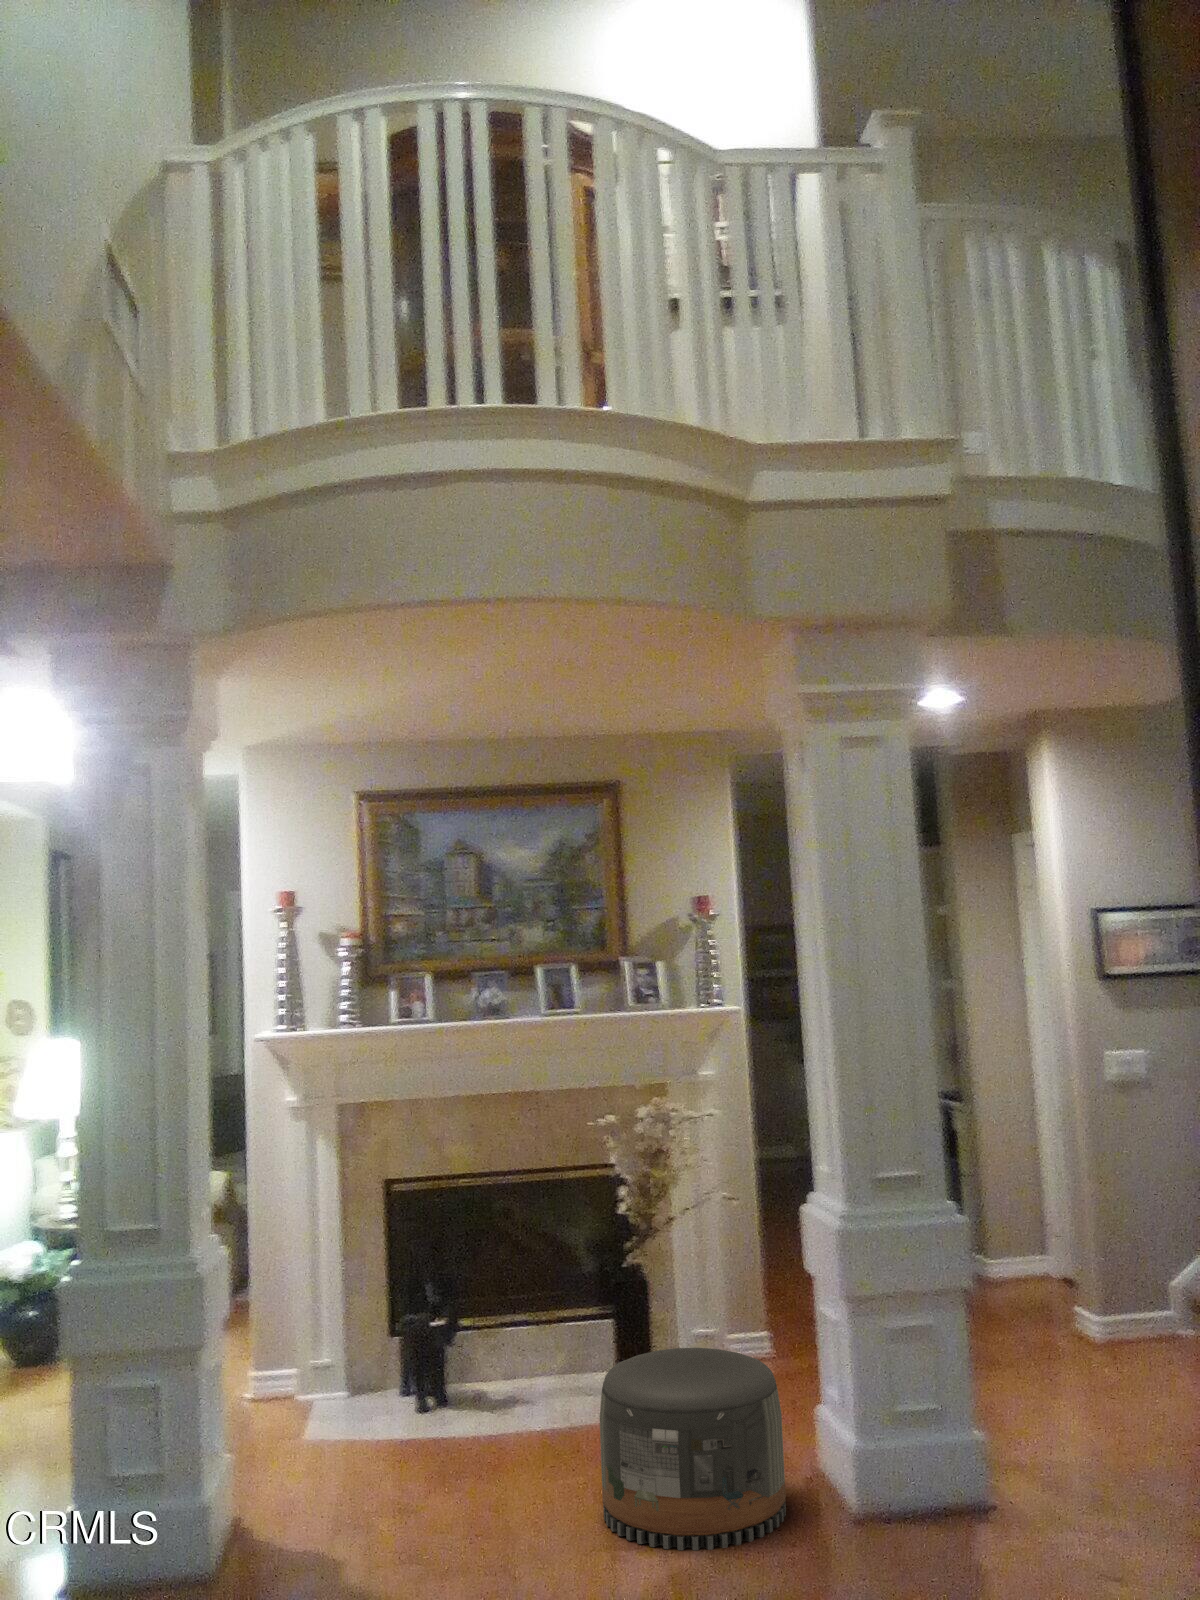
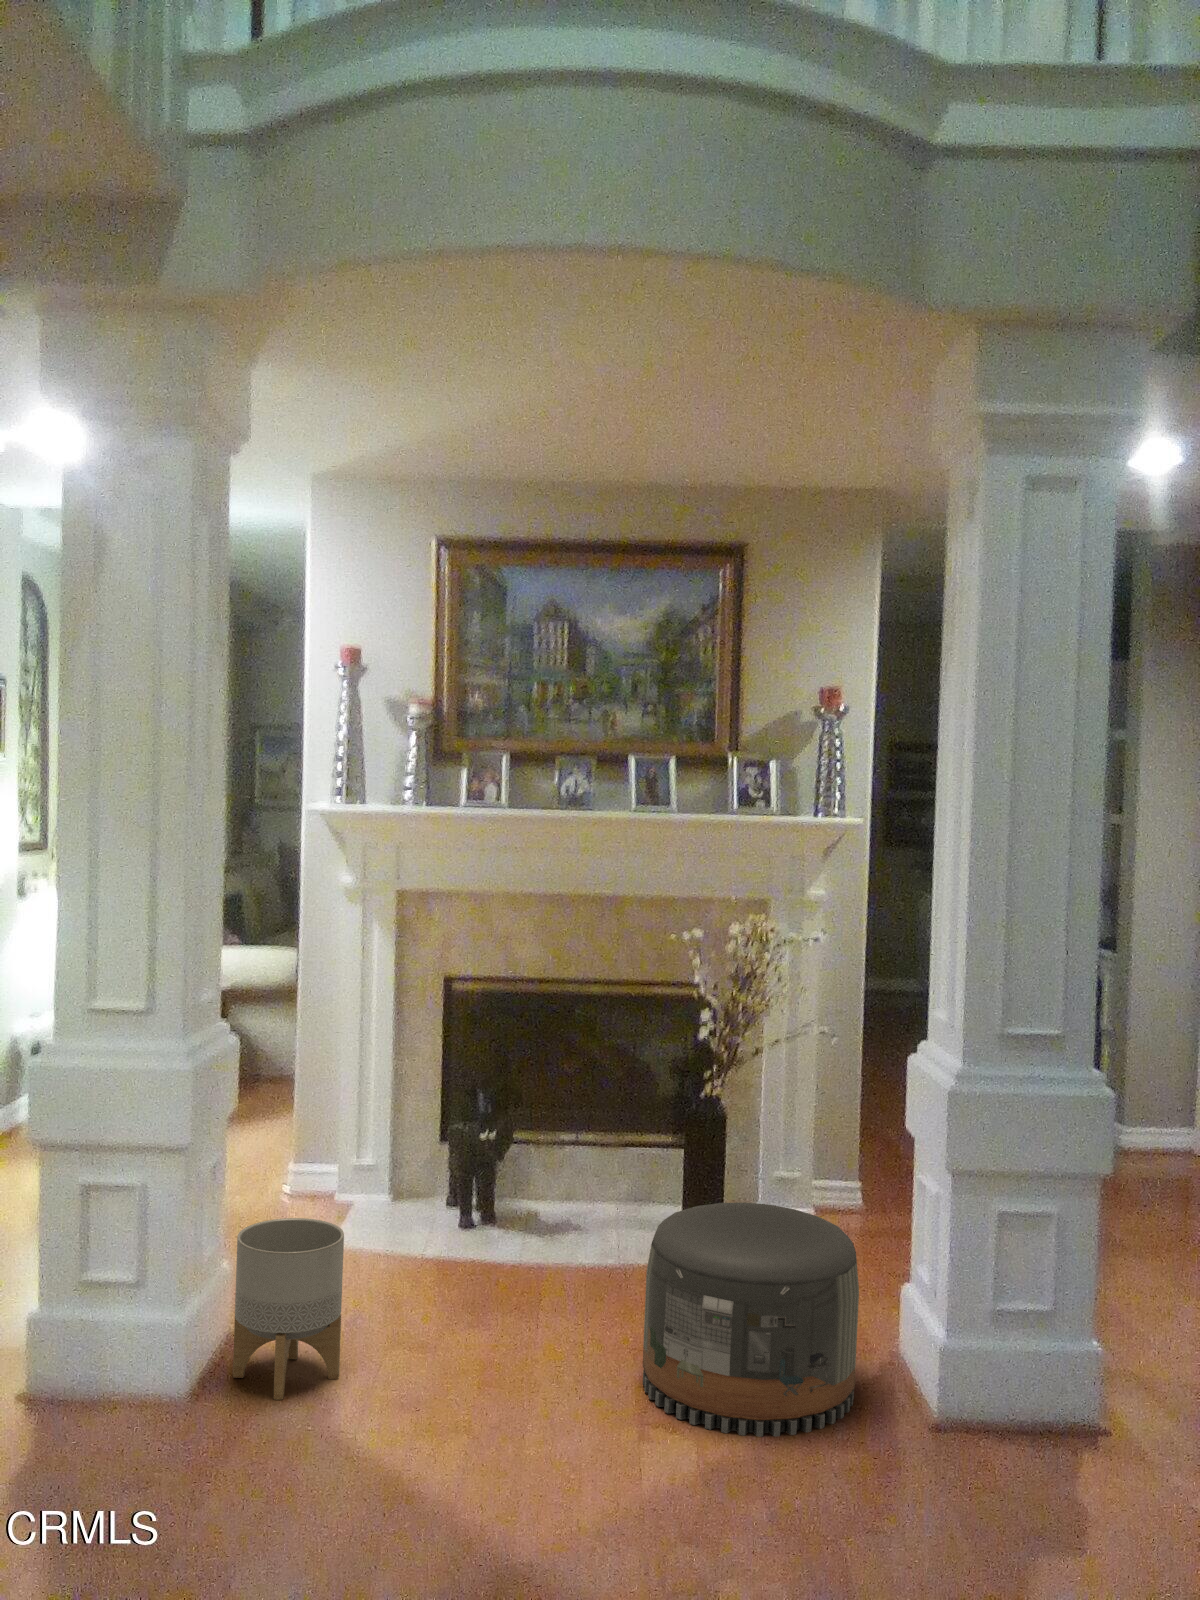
planter: none [239,1404,335,1571] -> present [233,1218,344,1400]

